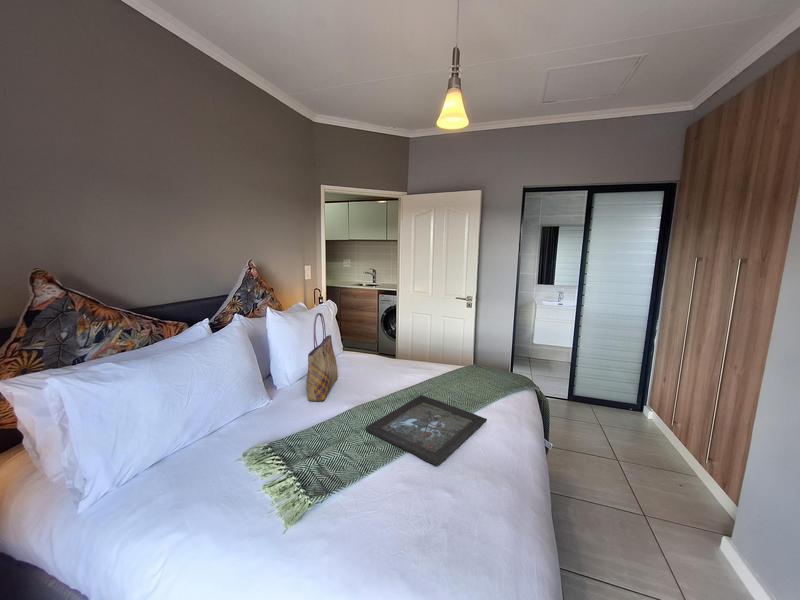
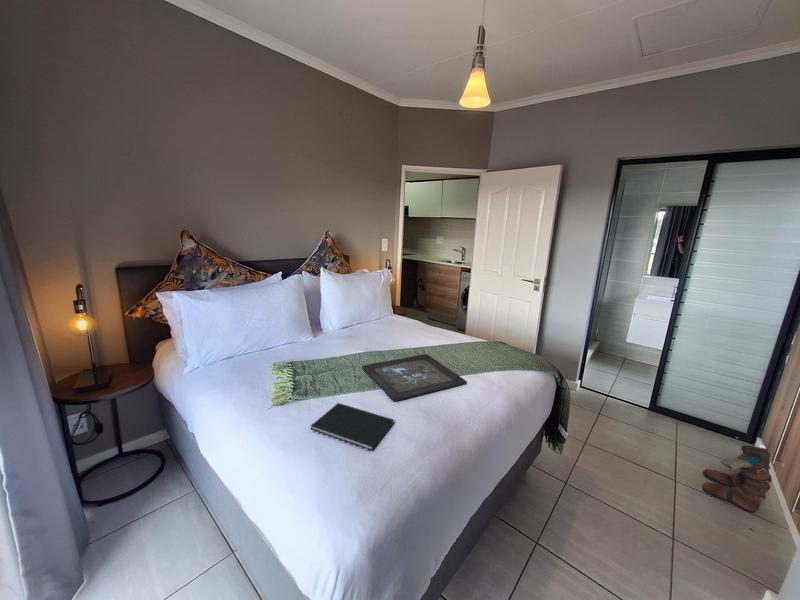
tote bag: present [306,313,338,401] -> none [337,275,372,344]
boots: none [633,417,686,473] -> present [703,445,771,512]
notebook: none [373,490,473,550] -> present [311,403,394,450]

